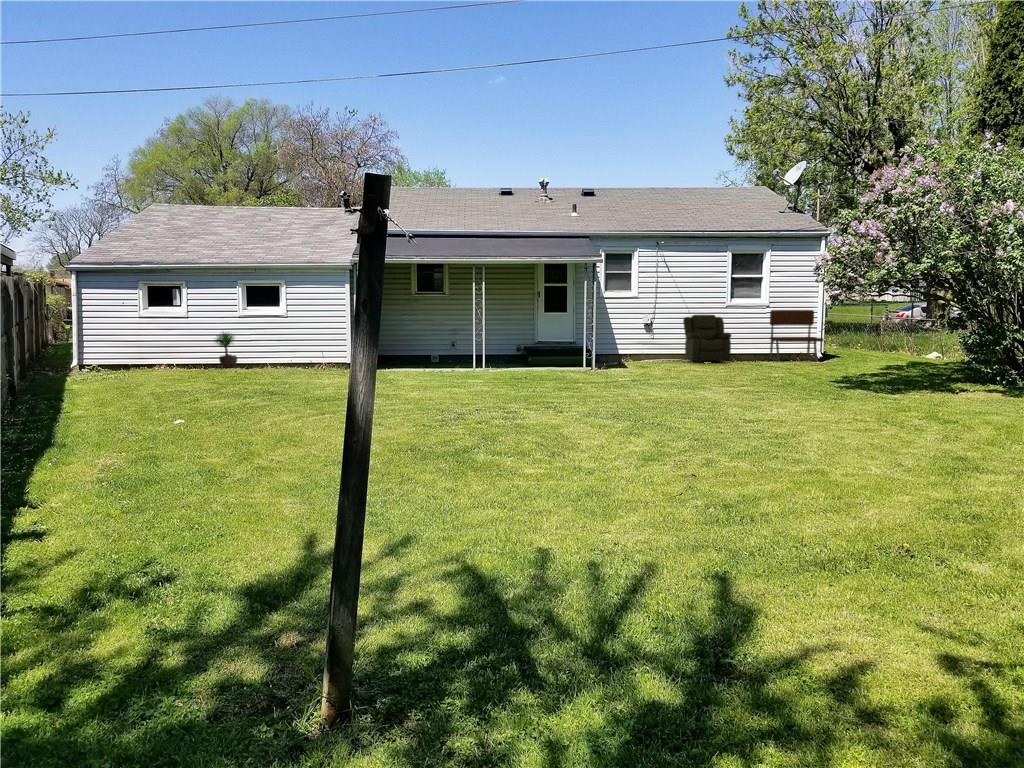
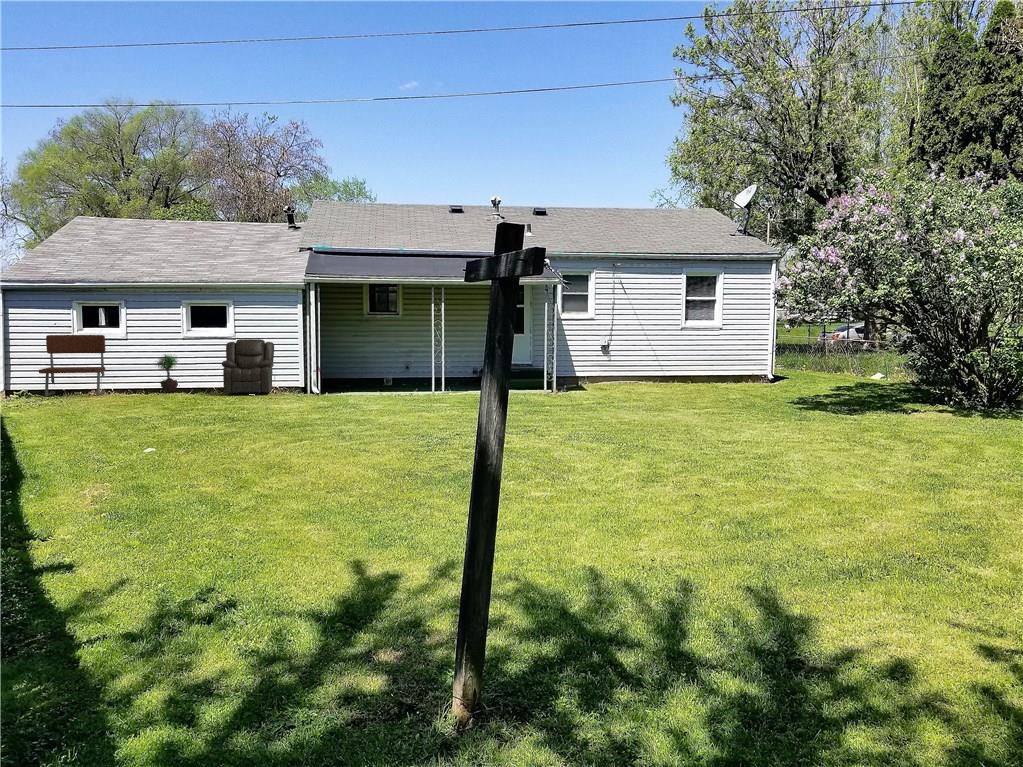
bench: present [770,310,823,361] -> present [39,335,105,396]
chair: present [683,314,731,363] -> present [221,339,274,395]

